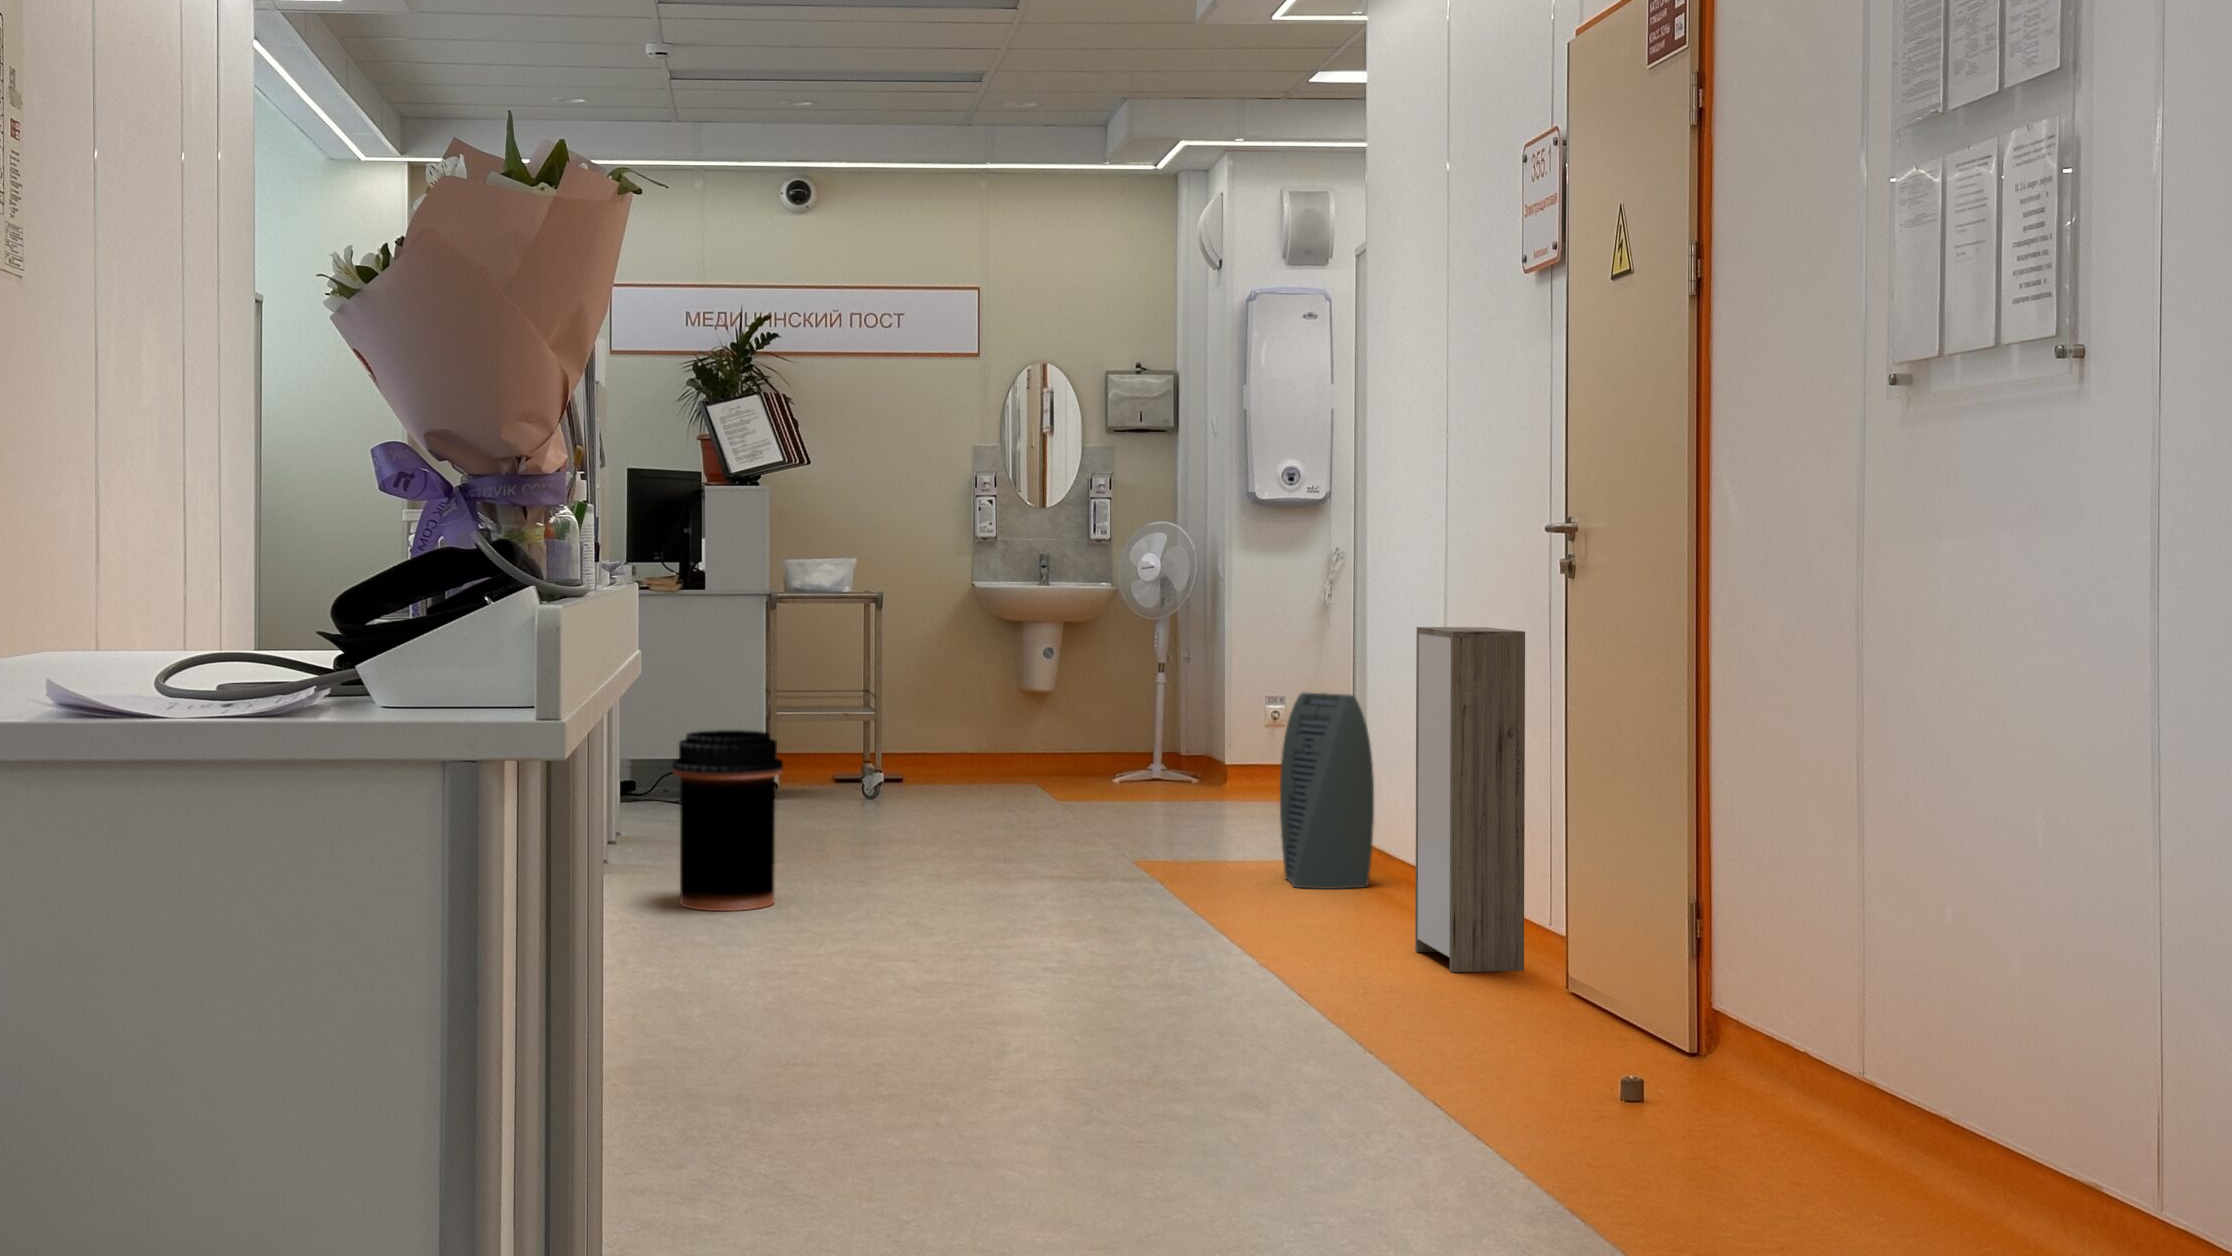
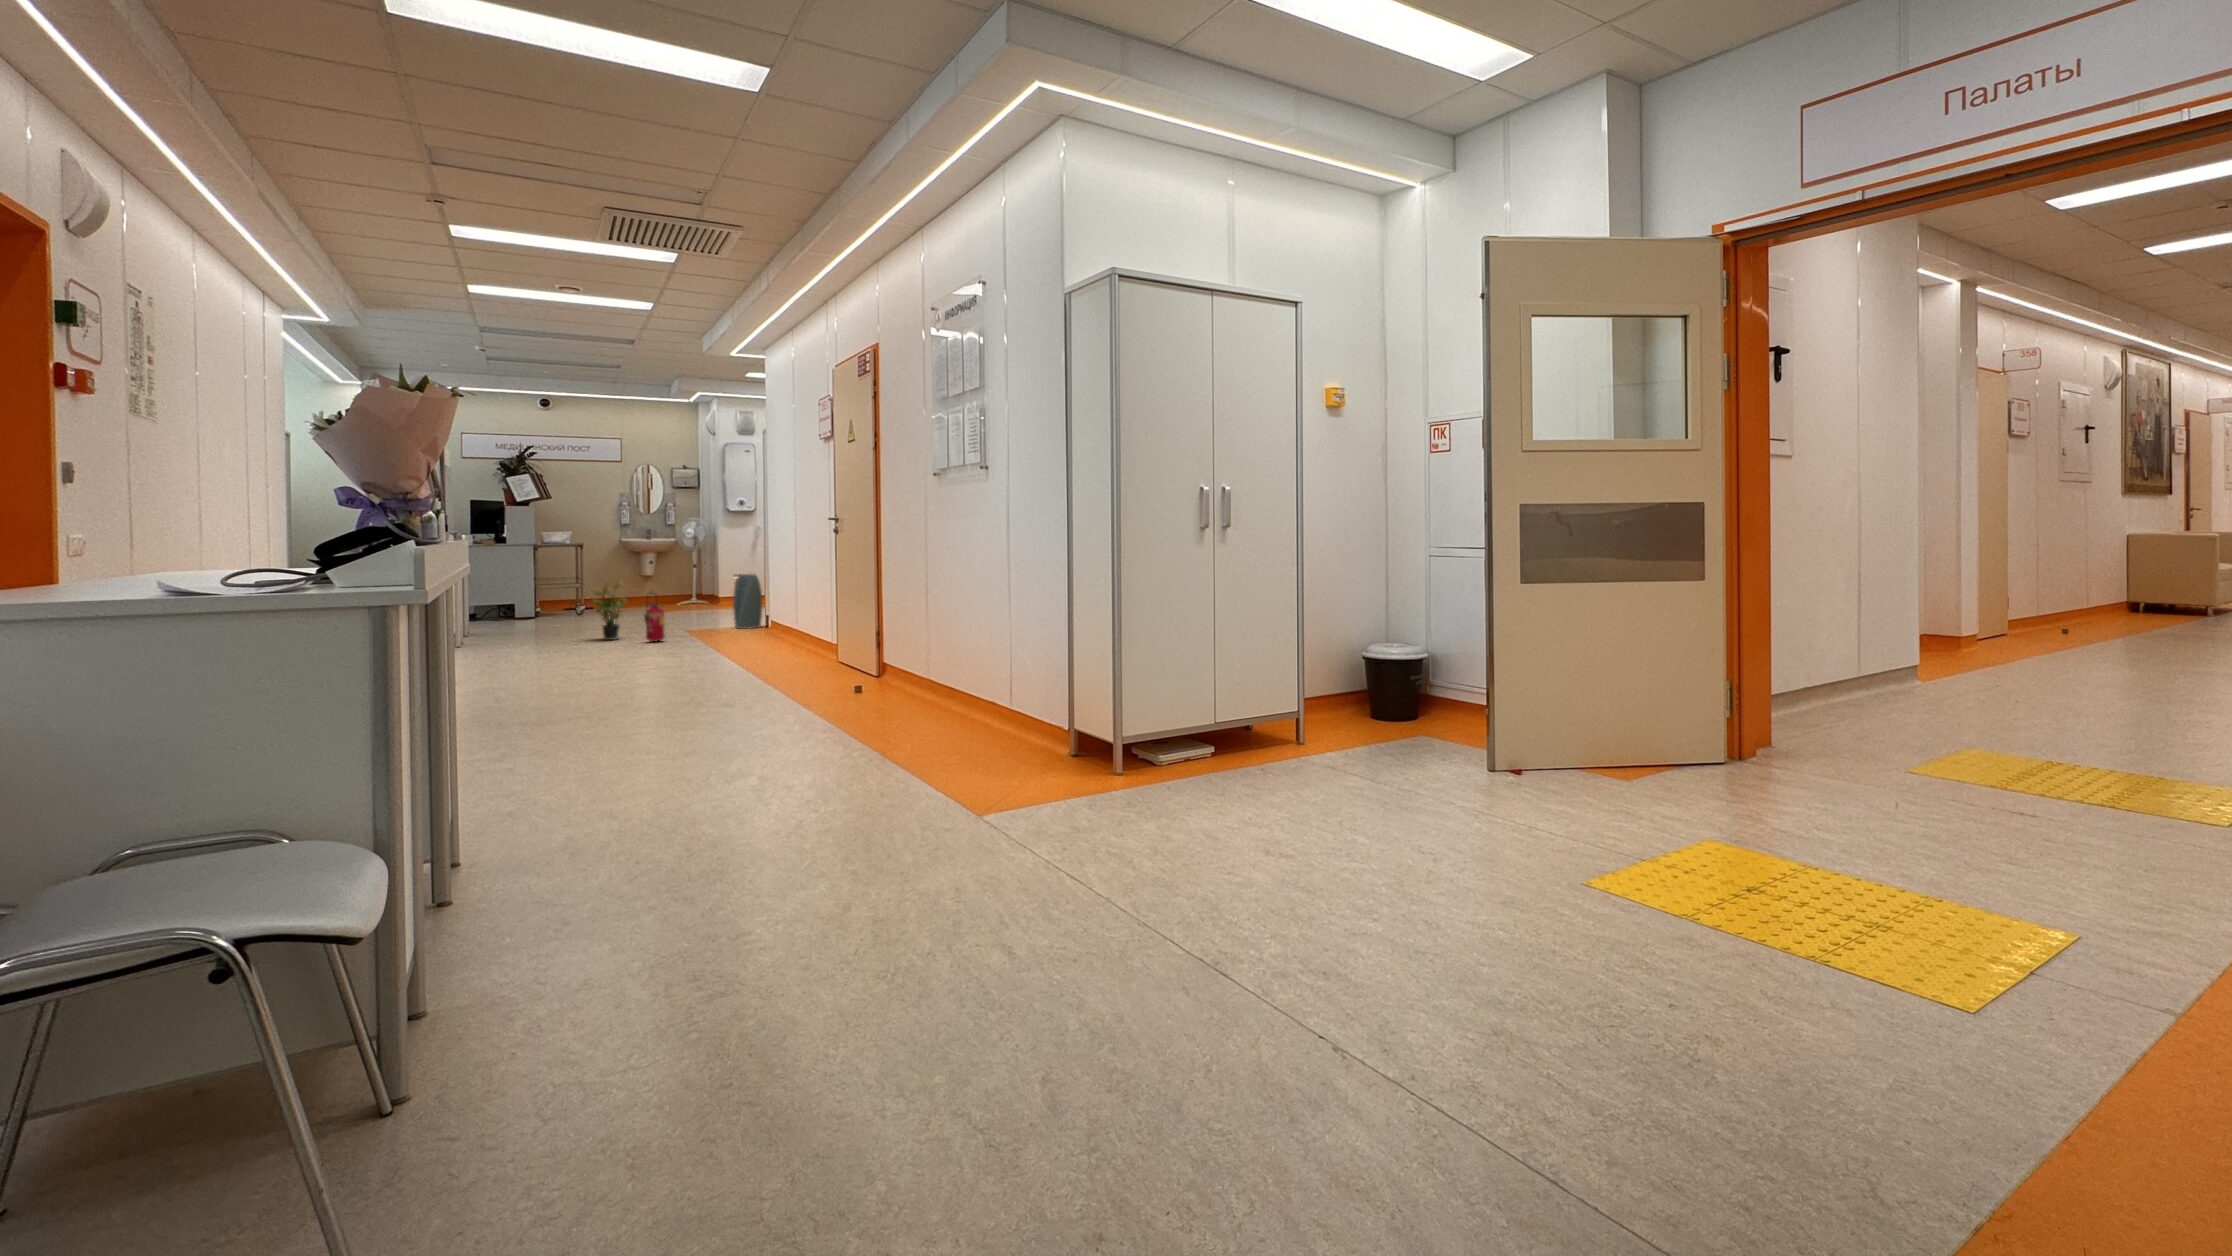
storage cabinet: present [1415,627,1525,972] -> none [768,556,795,641]
potted plant: none [847,701,956,911] -> present [593,582,627,640]
trash can: present [672,730,783,911] -> none [528,591,568,644]
fire extinguisher: none [991,751,1063,936] -> present [644,593,665,642]

